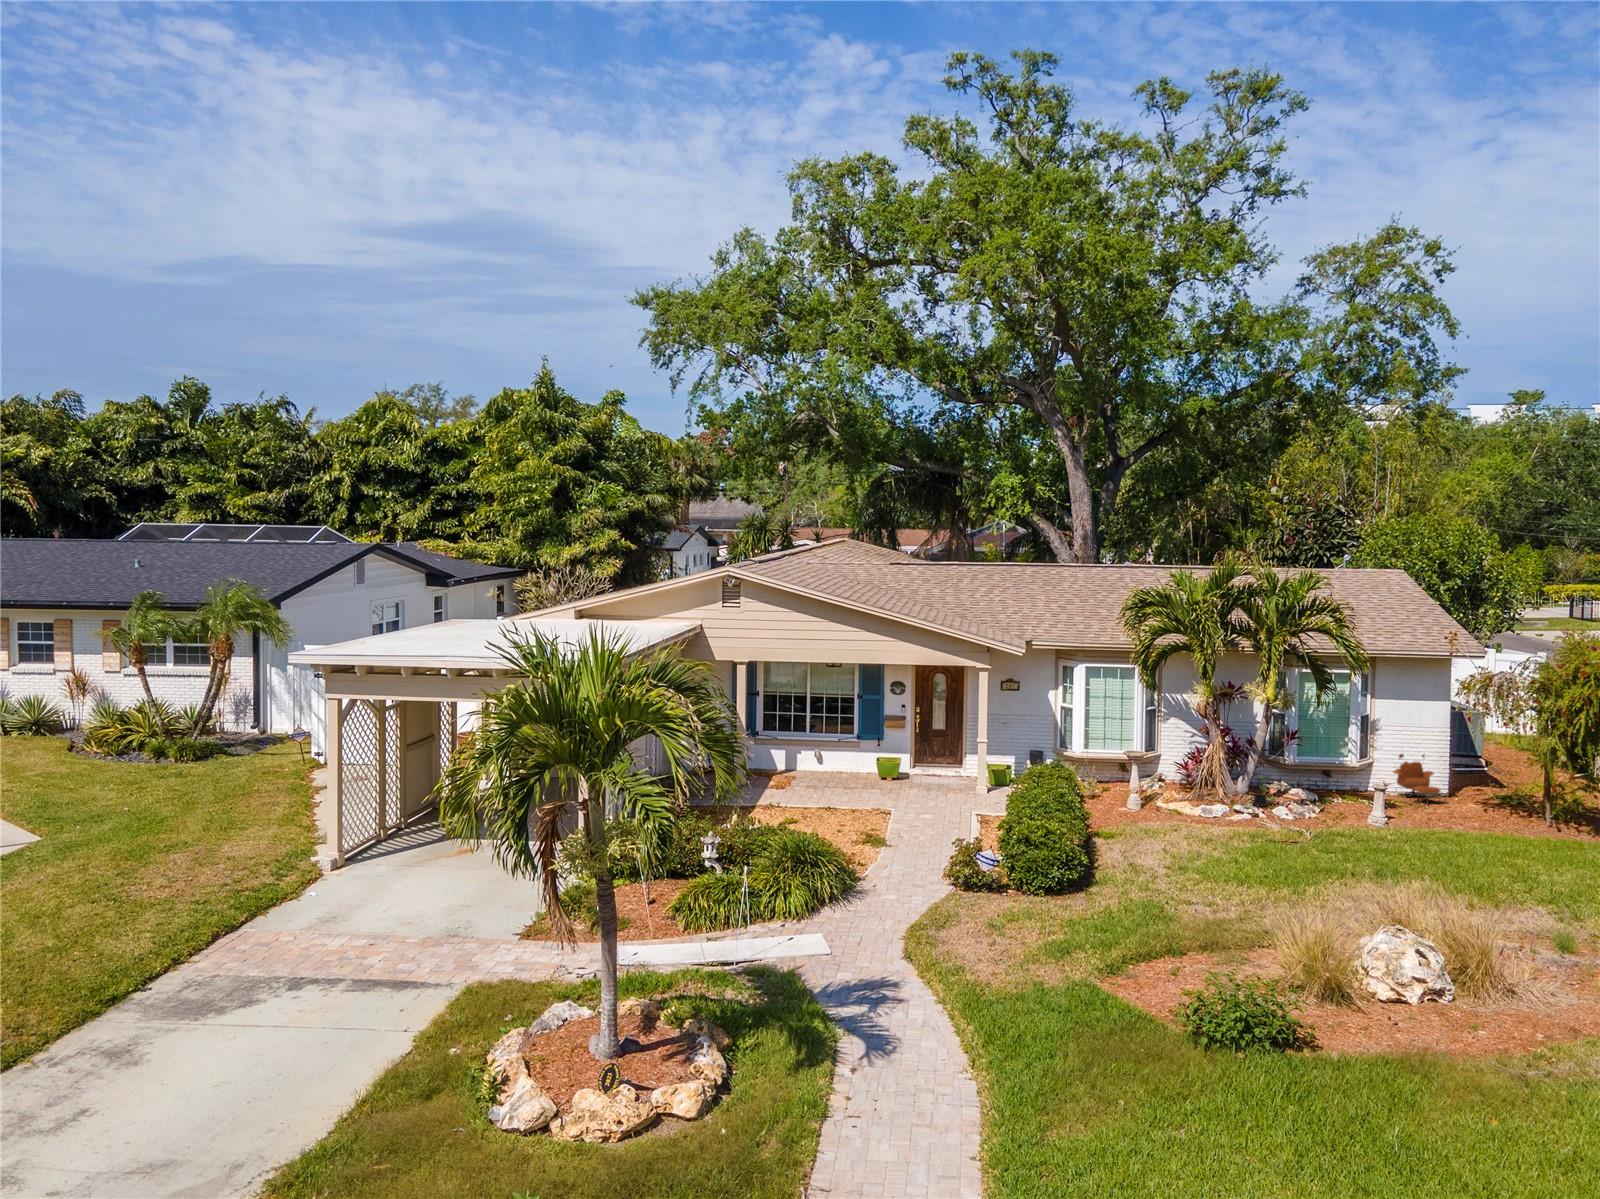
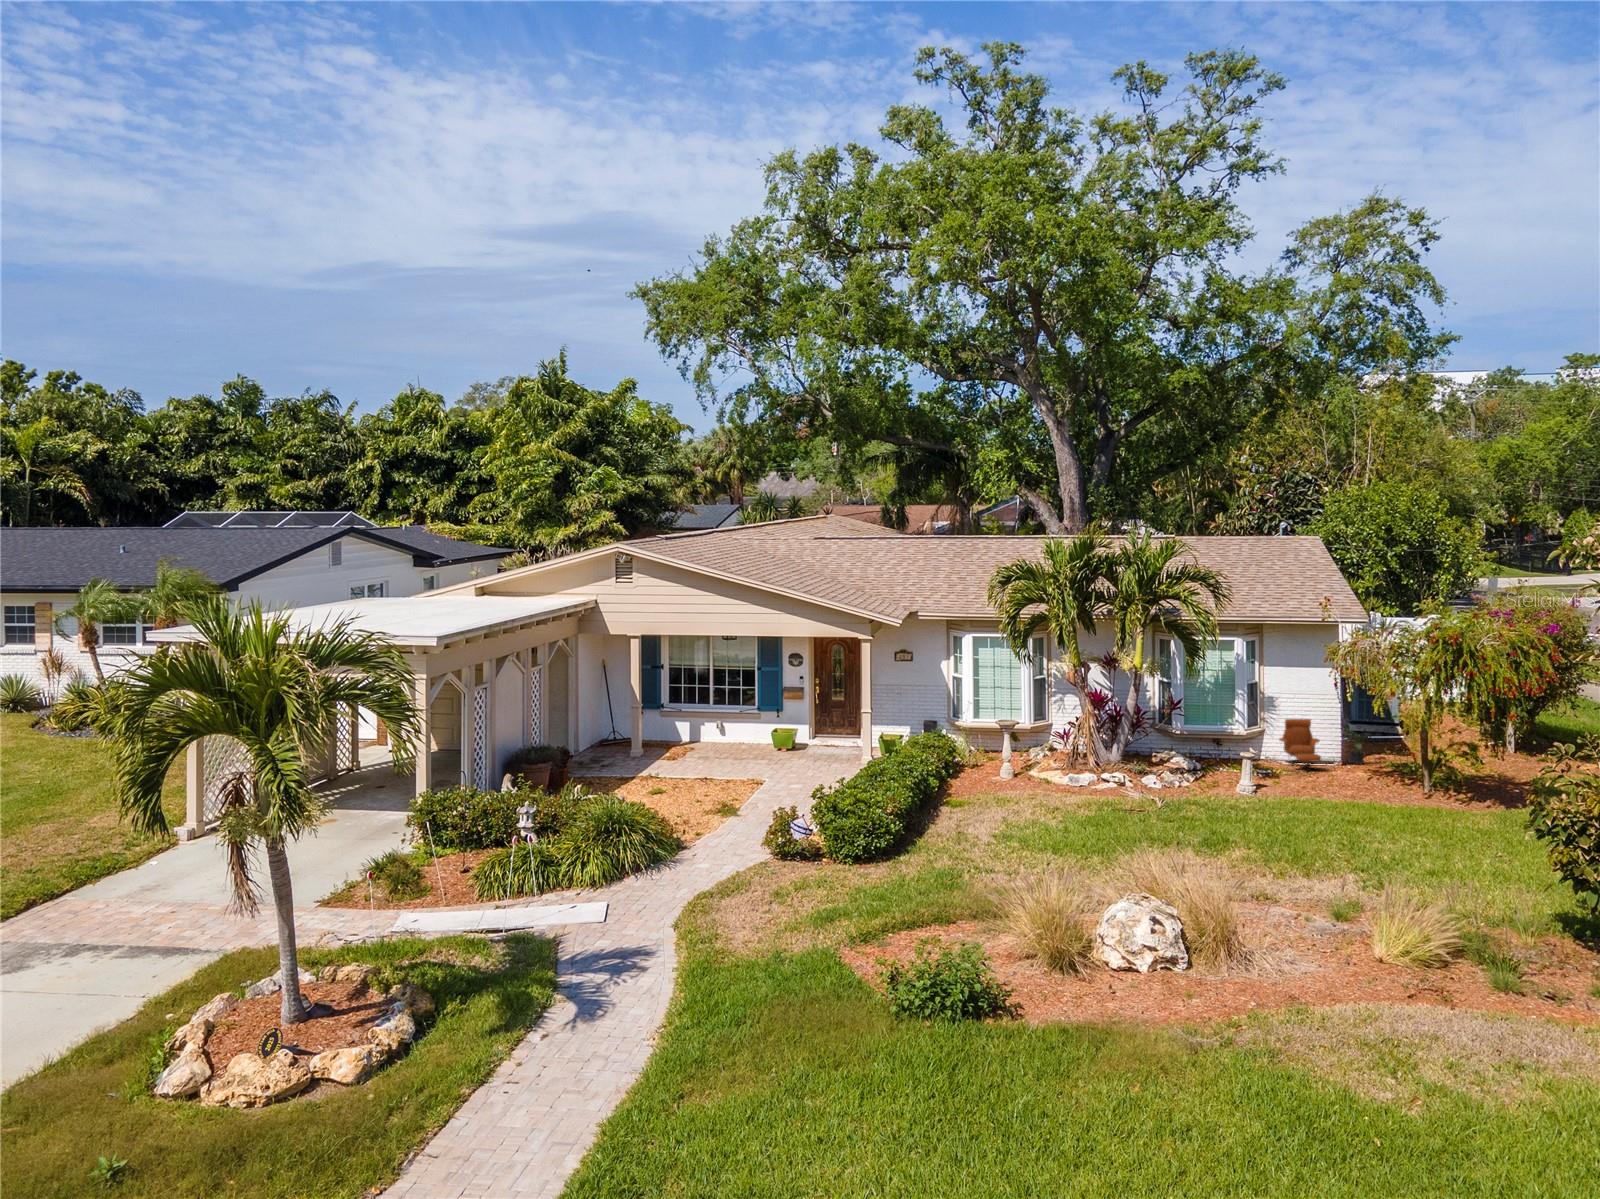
potted plant: present [1253,771,1273,807] -> present [1342,728,1366,764]

